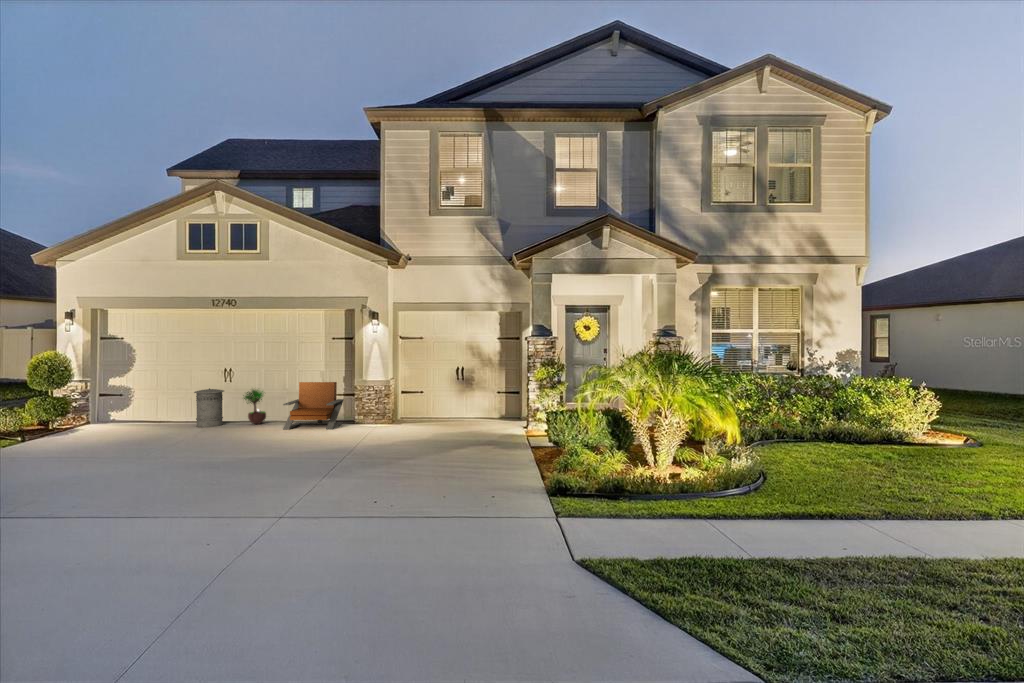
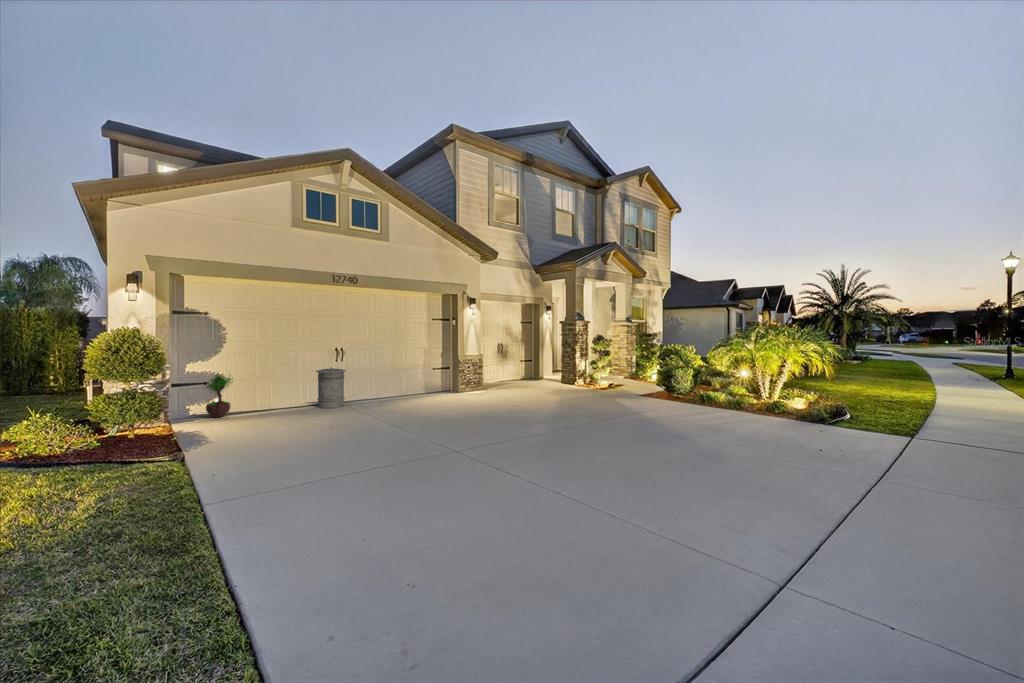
lounge chair: present [283,382,344,430] -> none [404,357,459,401]
potted tree: present [243,390,266,424] -> present [206,374,233,417]

